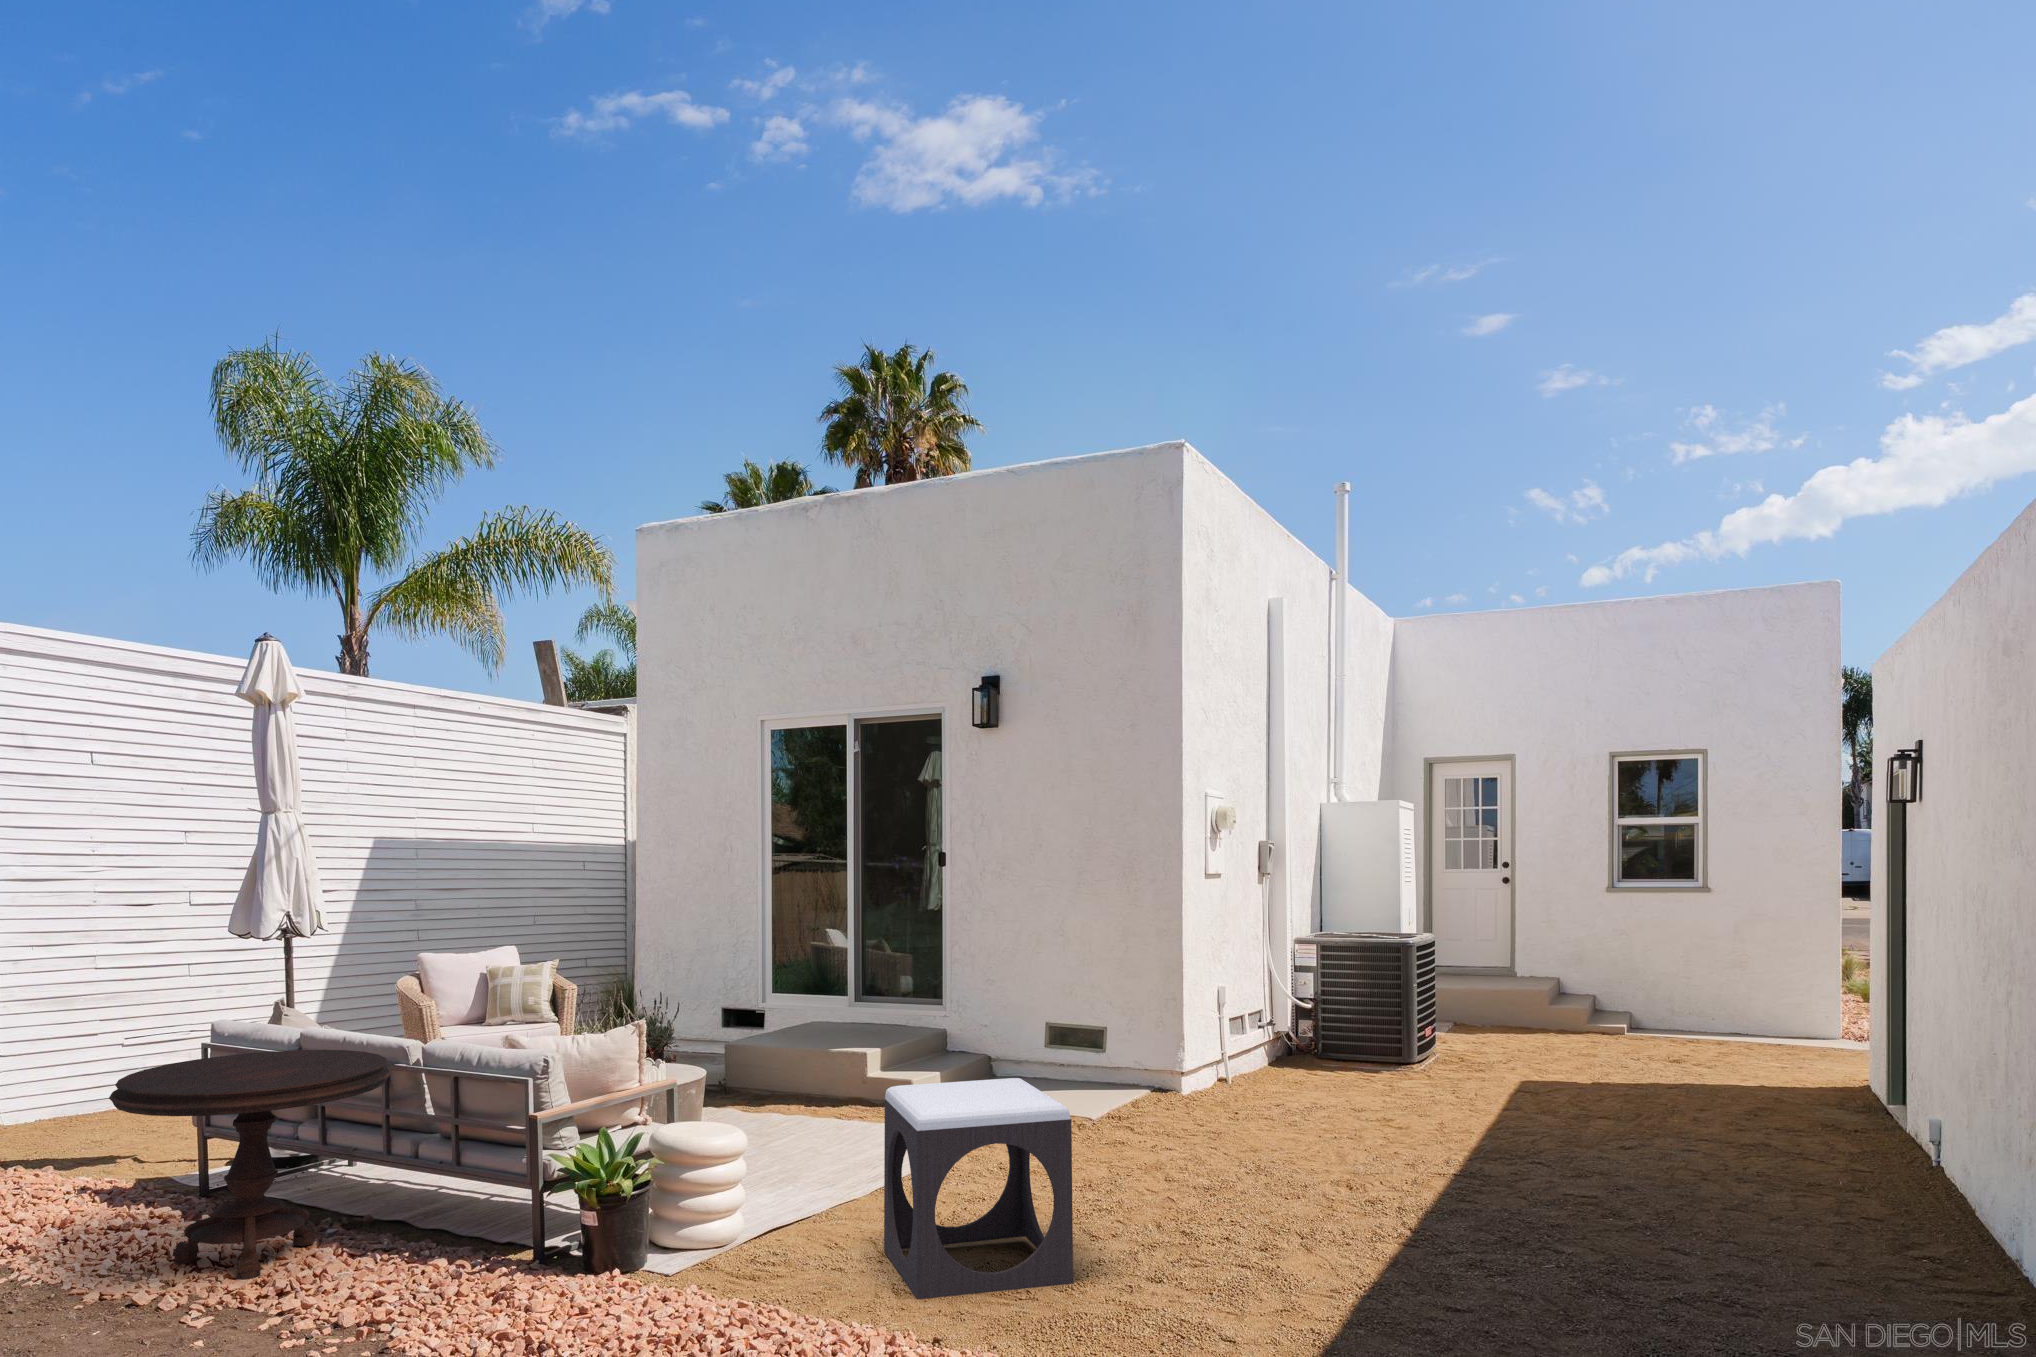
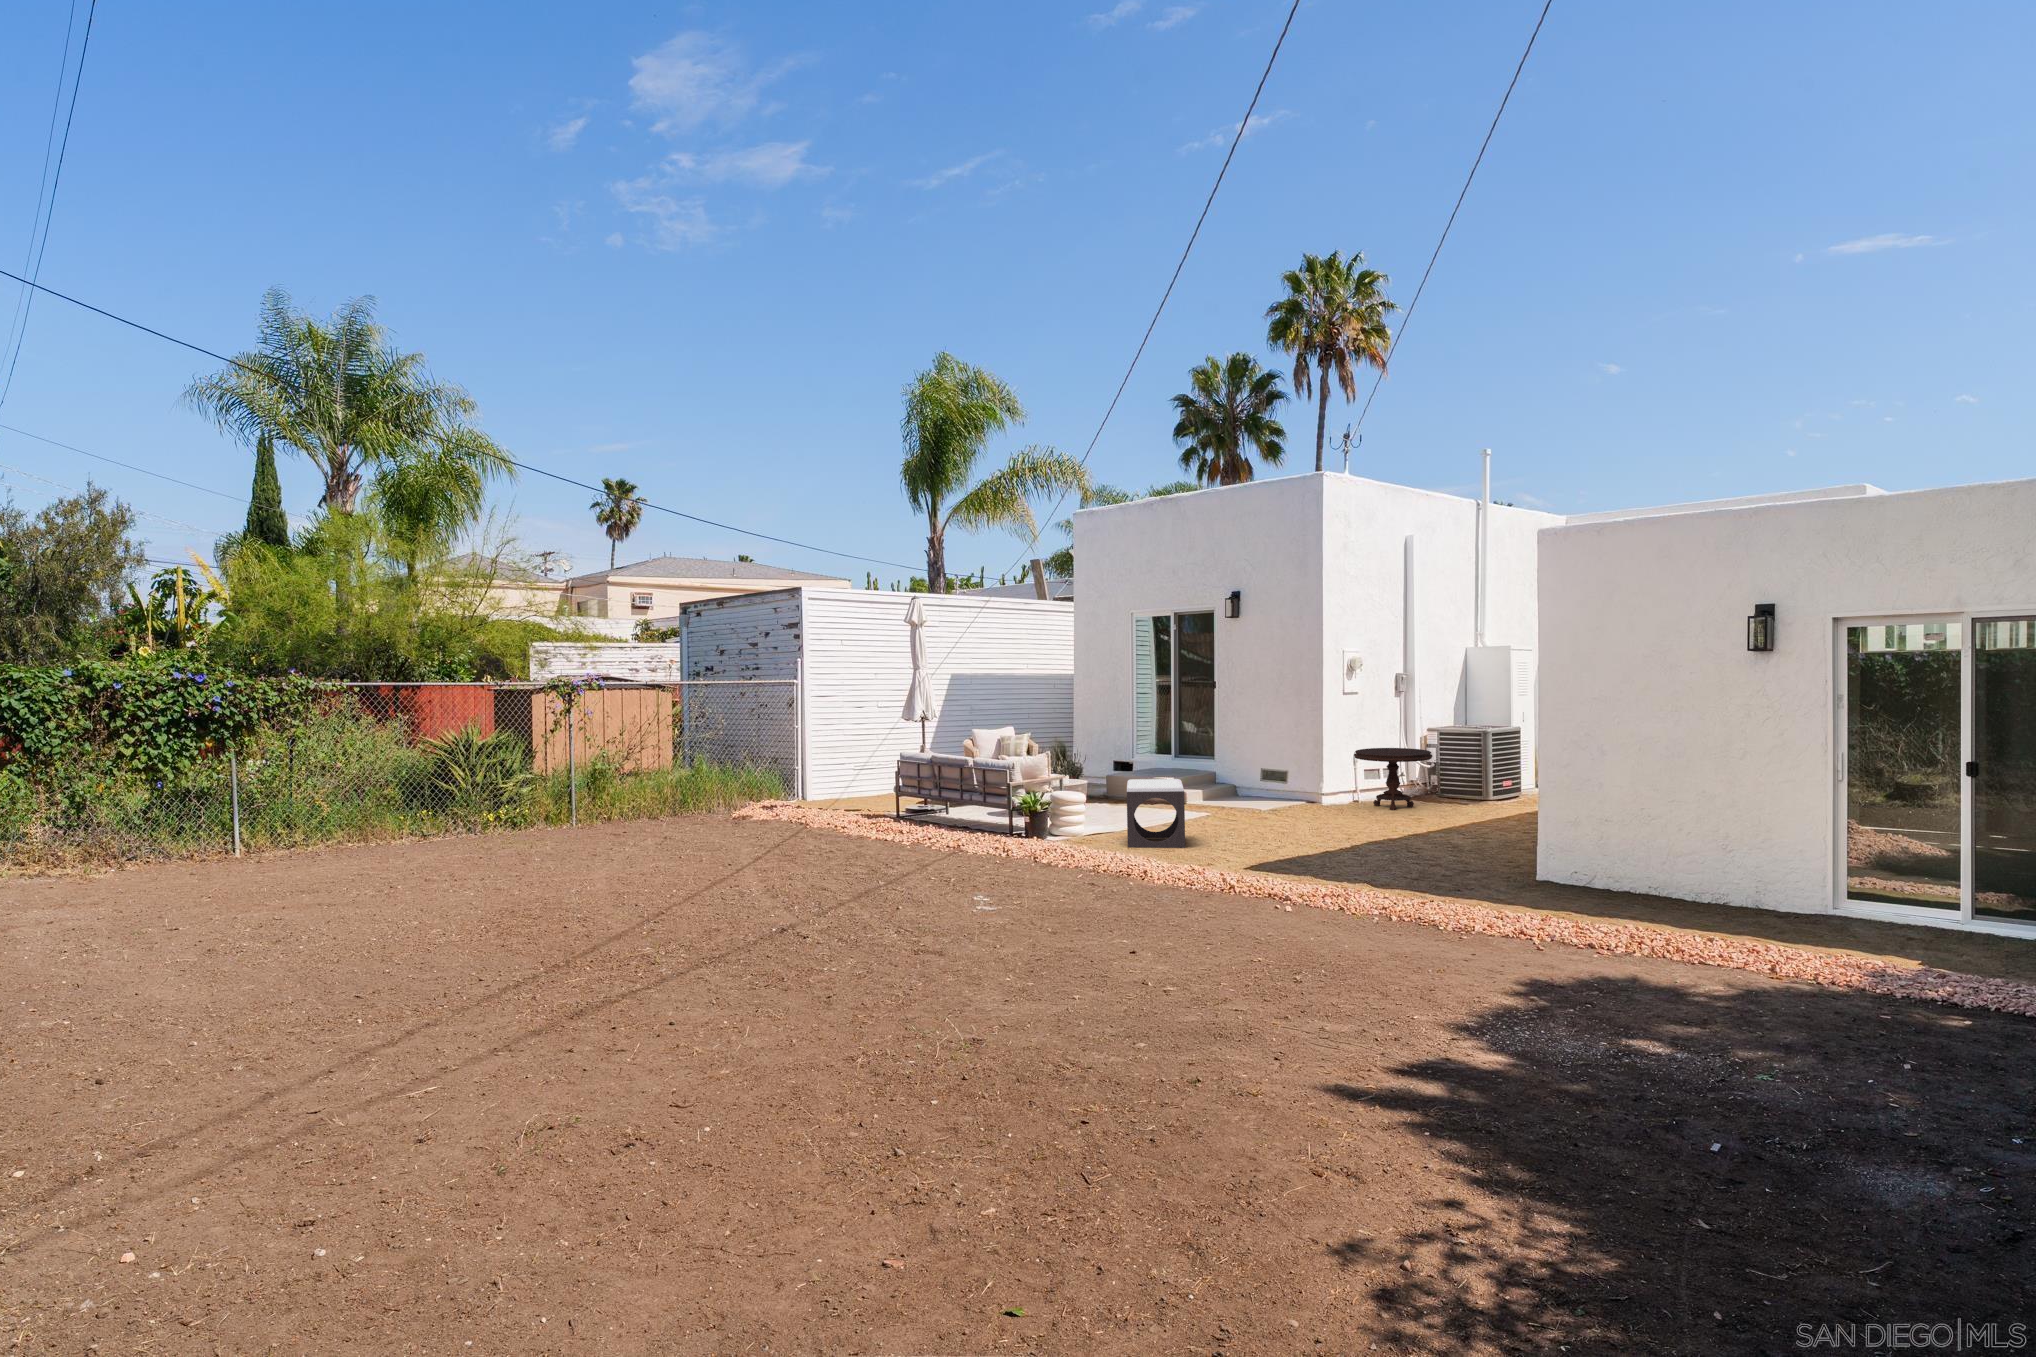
side table: present [109,1050,391,1280] -> present [1354,748,1432,810]

